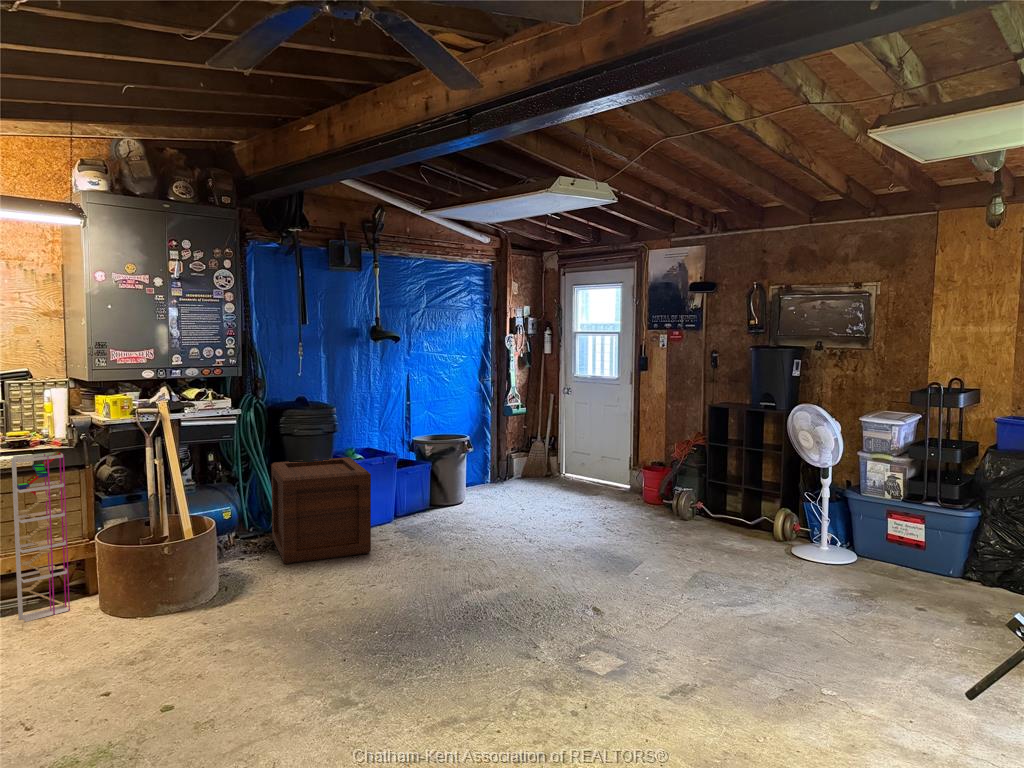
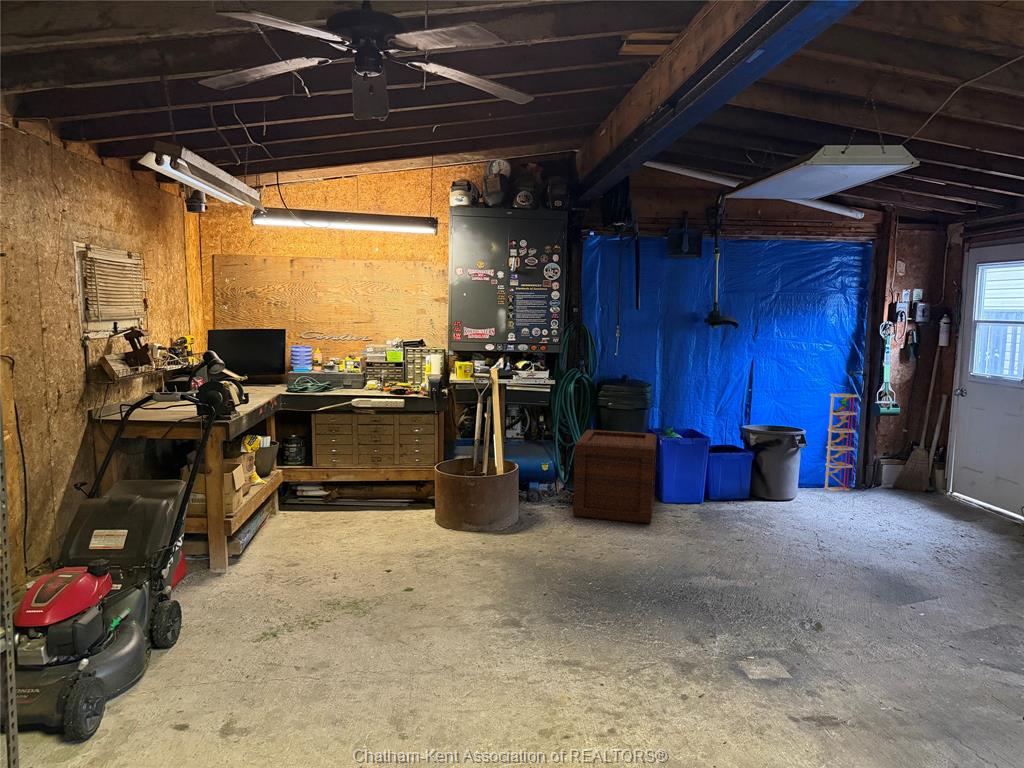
shelving unit: present [11,451,70,622] -> present [825,393,859,491]

